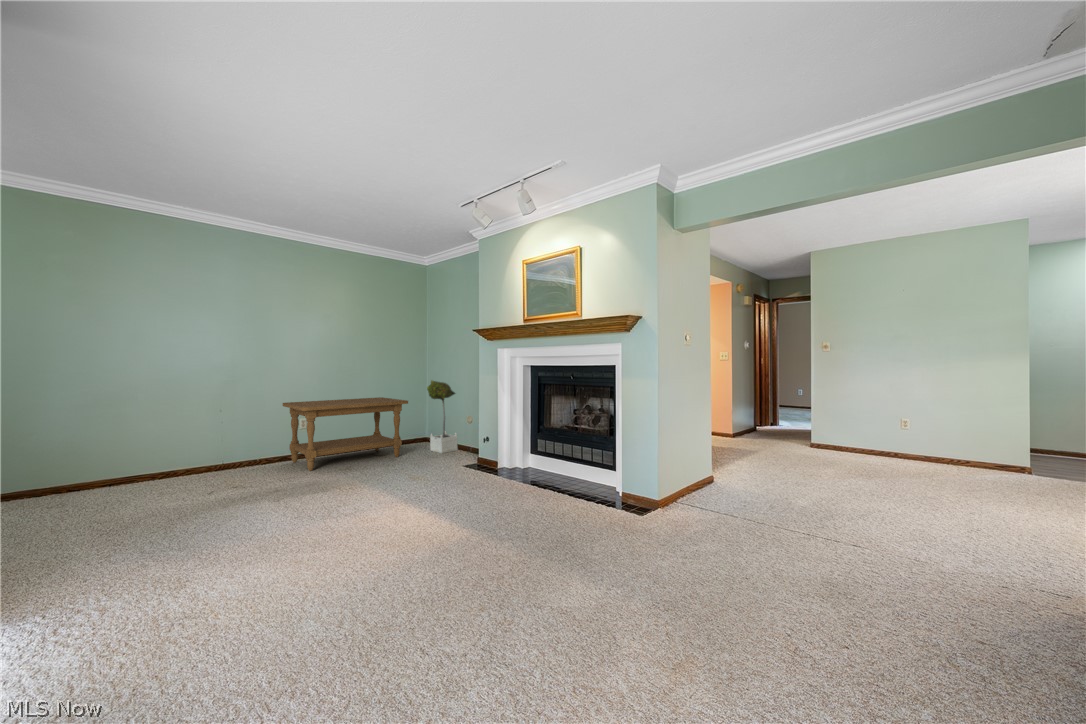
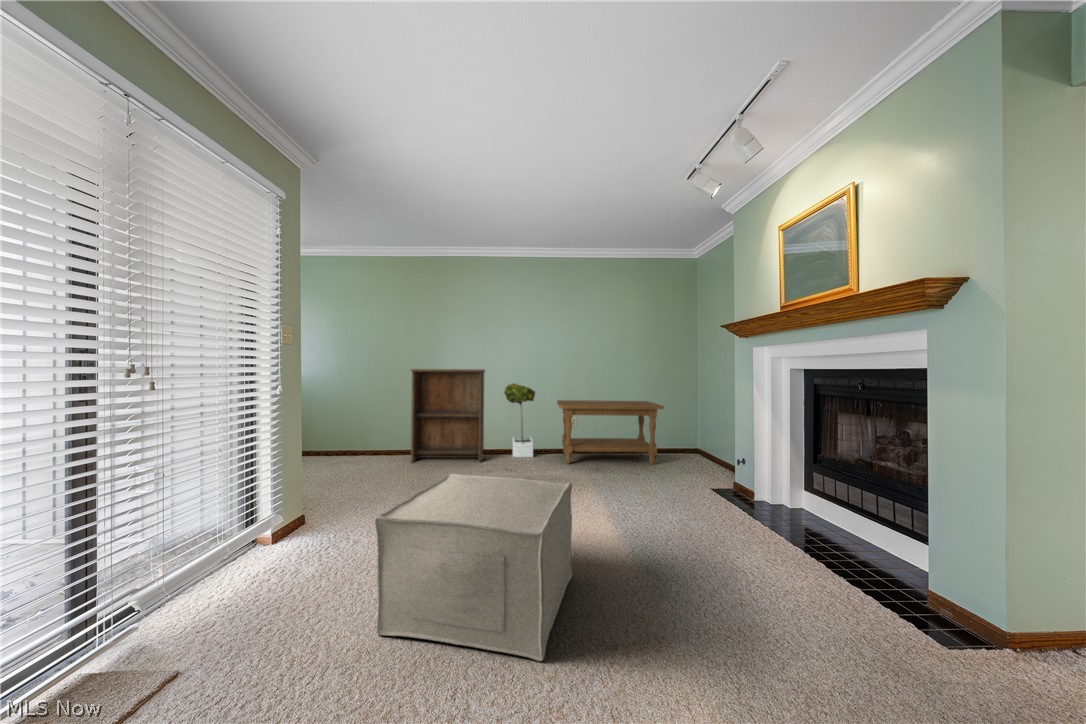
bookshelf: none [52,369,191,510] -> present [411,369,485,462]
potted tree: present [427,380,458,453] -> present [504,383,535,457]
ottoman: none [287,470,468,651] -> present [375,474,572,661]

